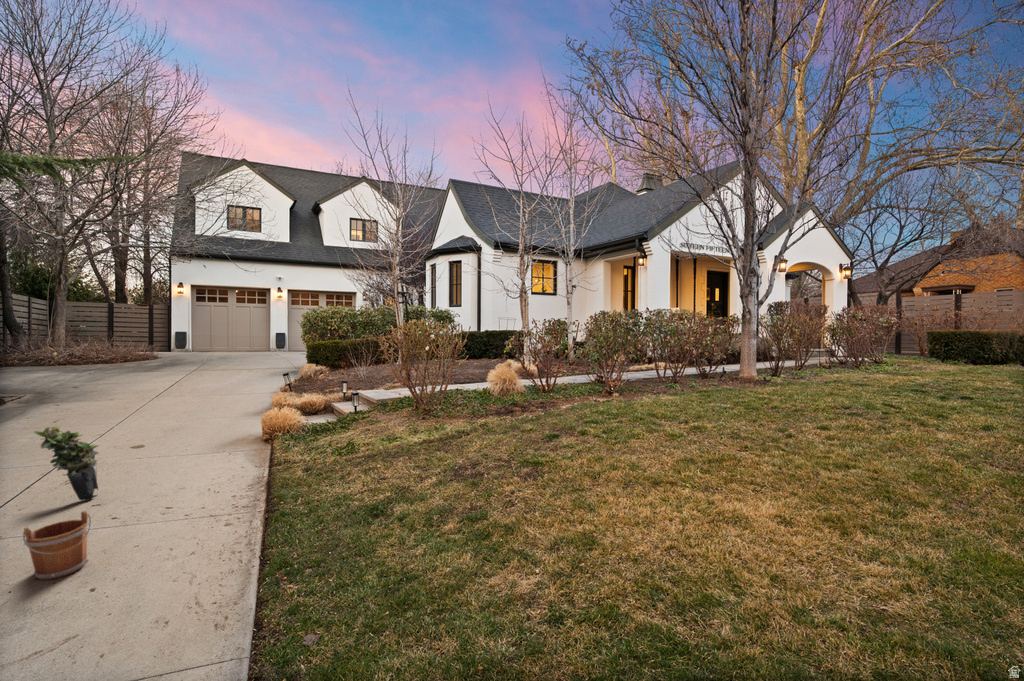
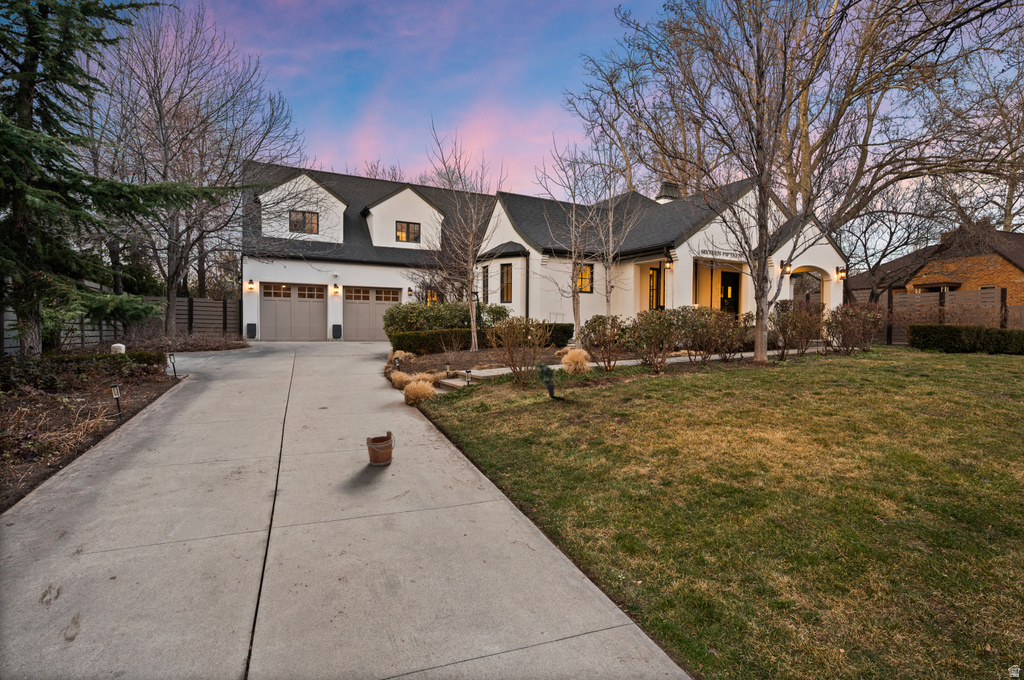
potted plant: present [34,426,99,500] -> present [535,361,555,397]

